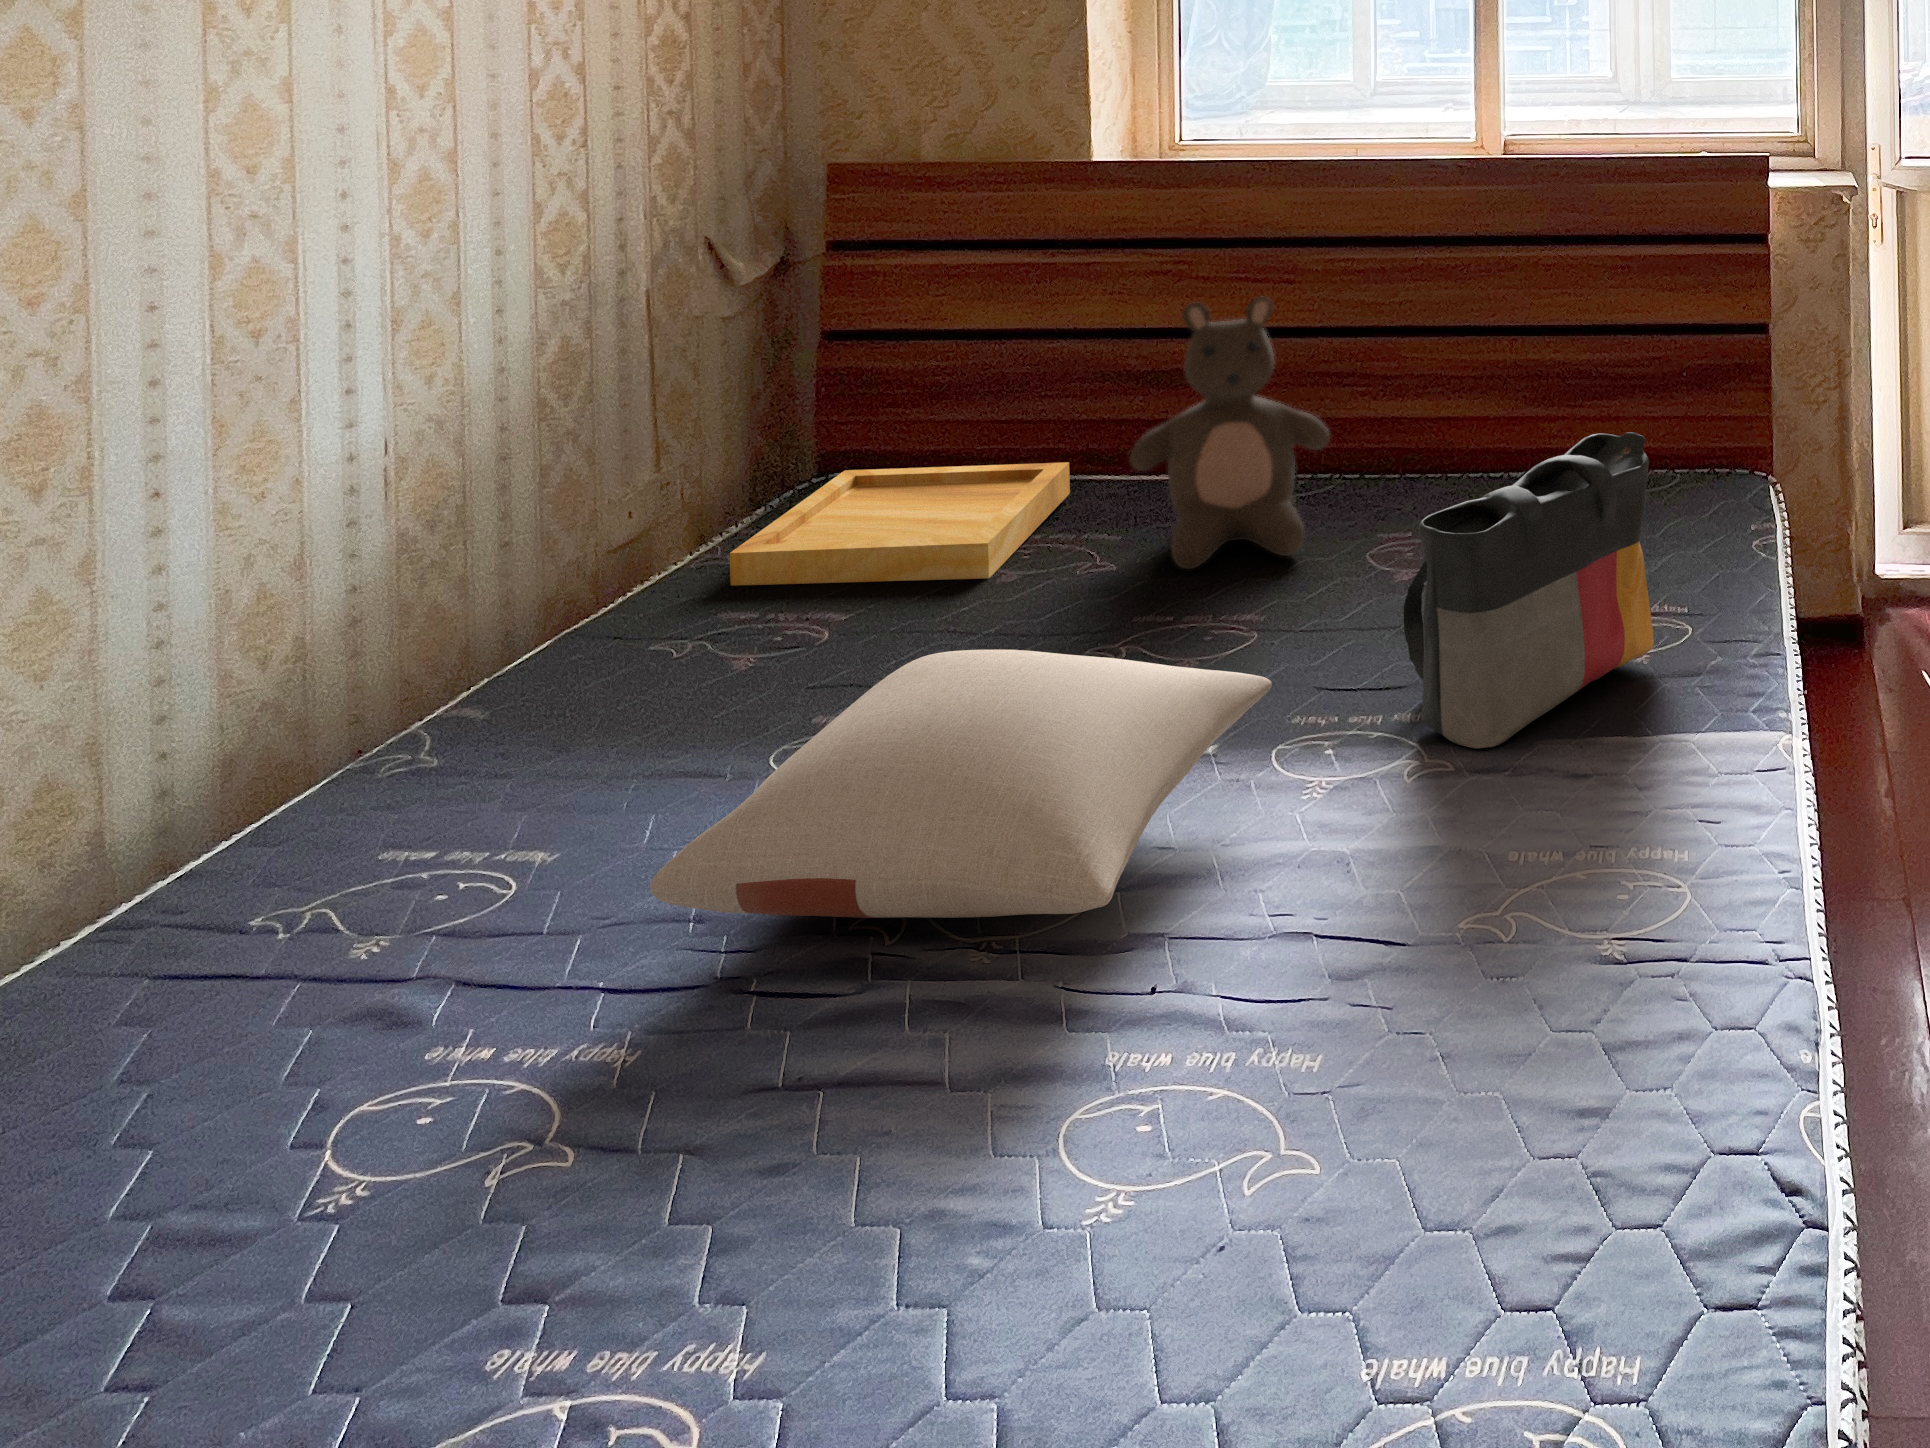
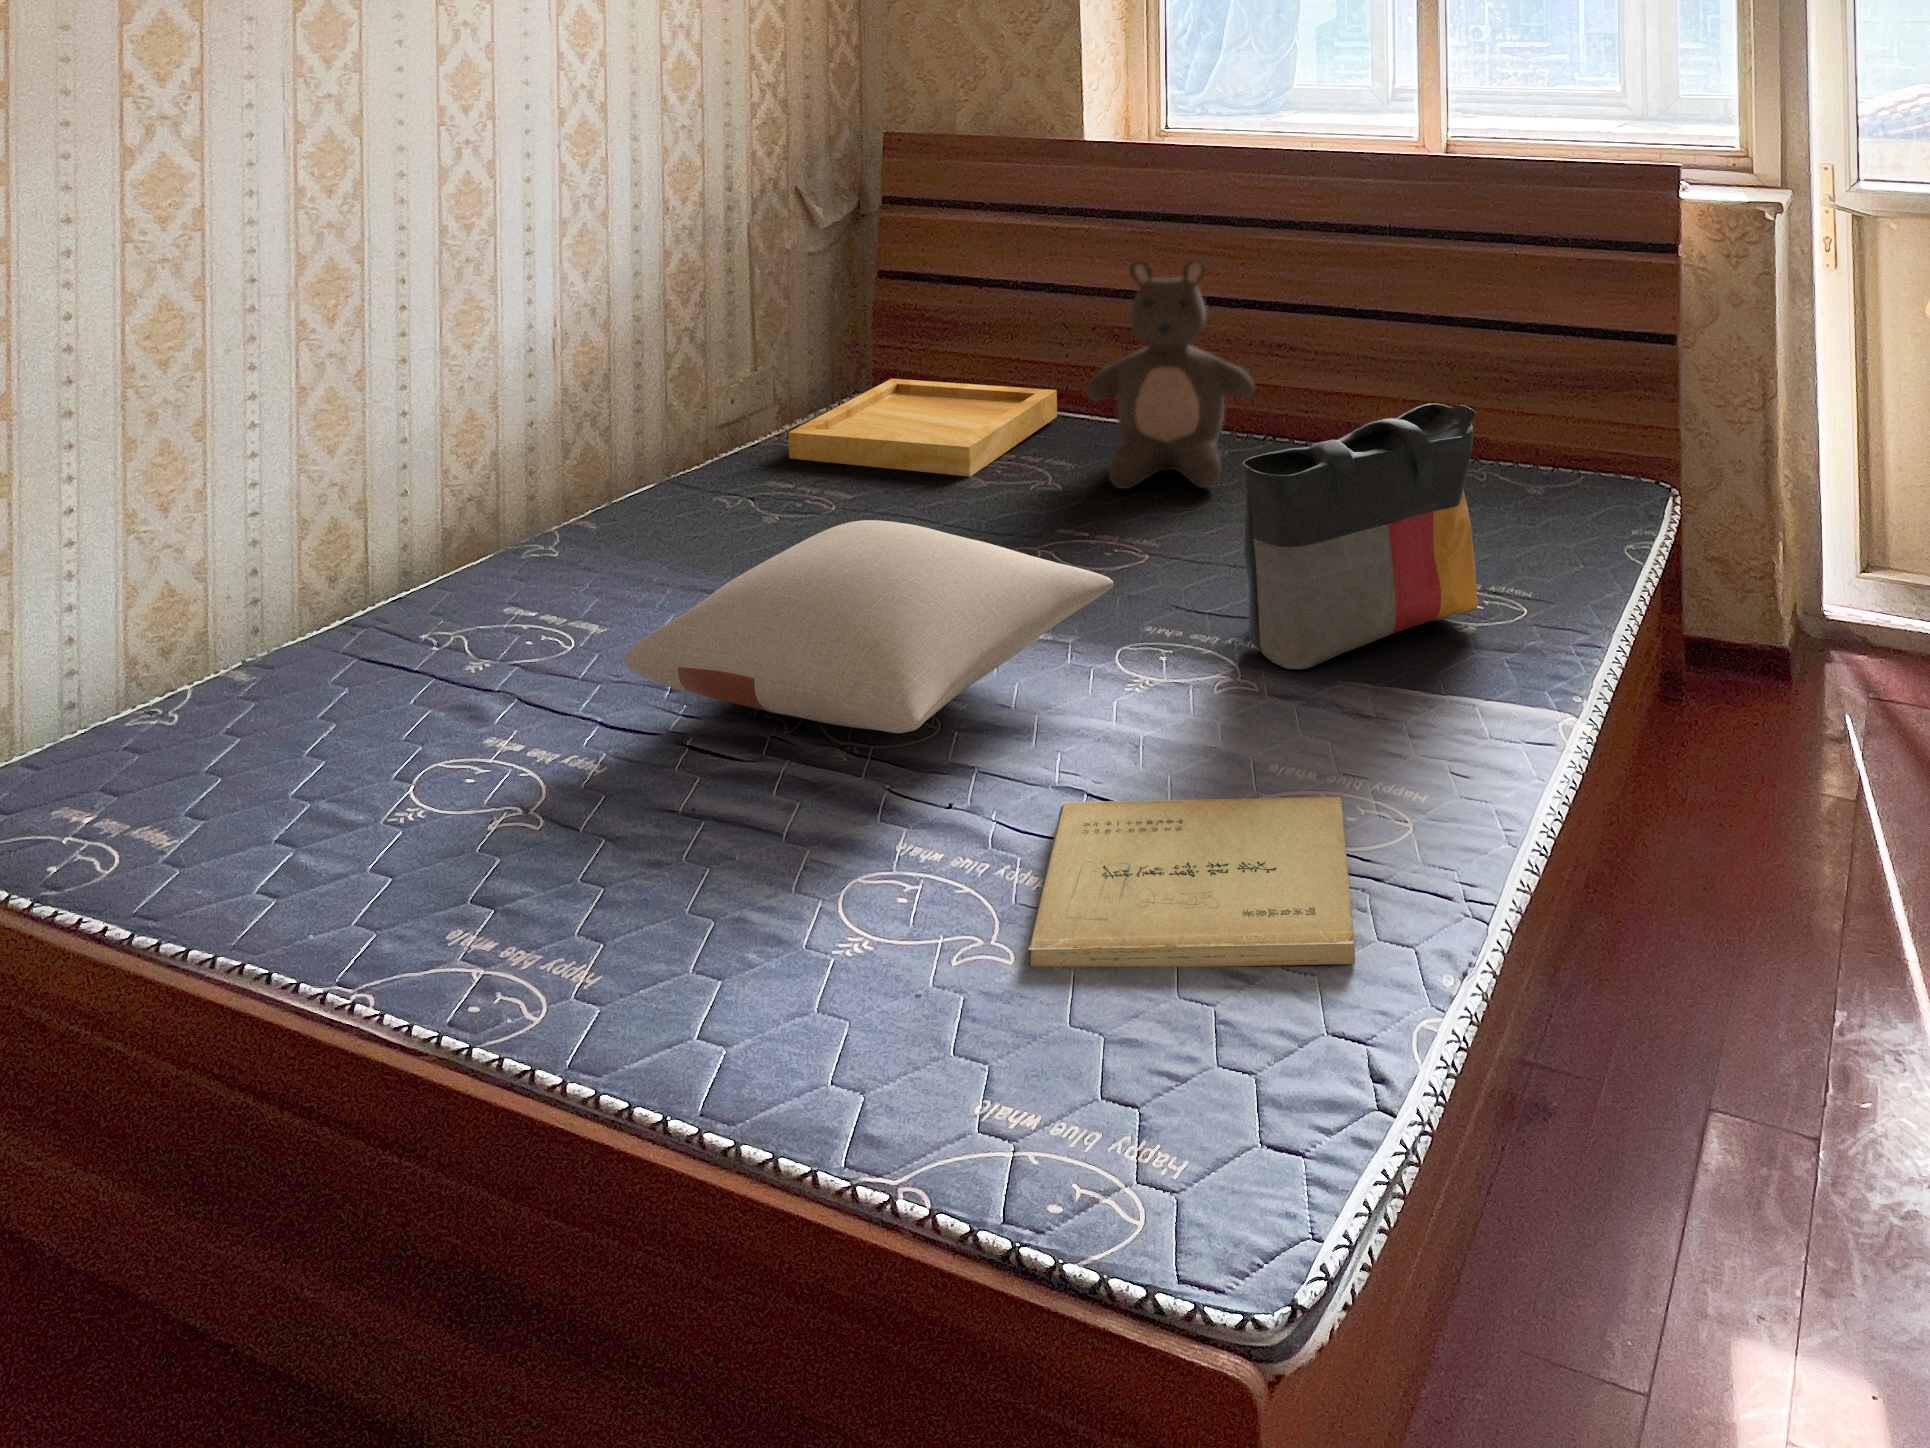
book: none [1300,884,1709,1171] -> present [1029,797,1355,967]

